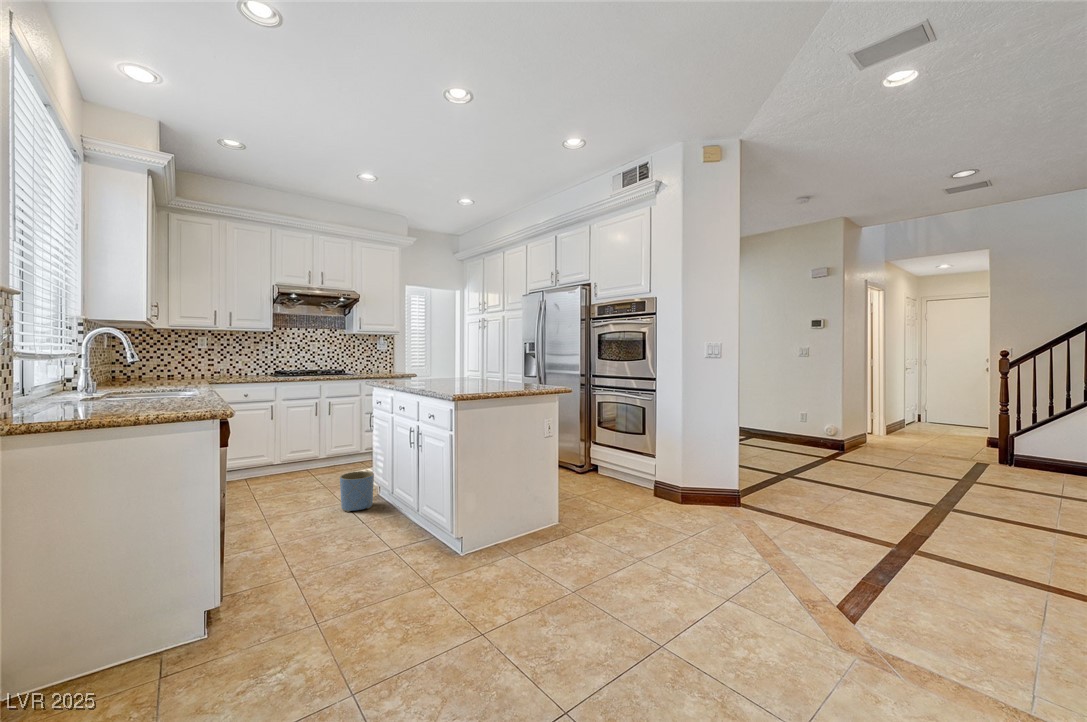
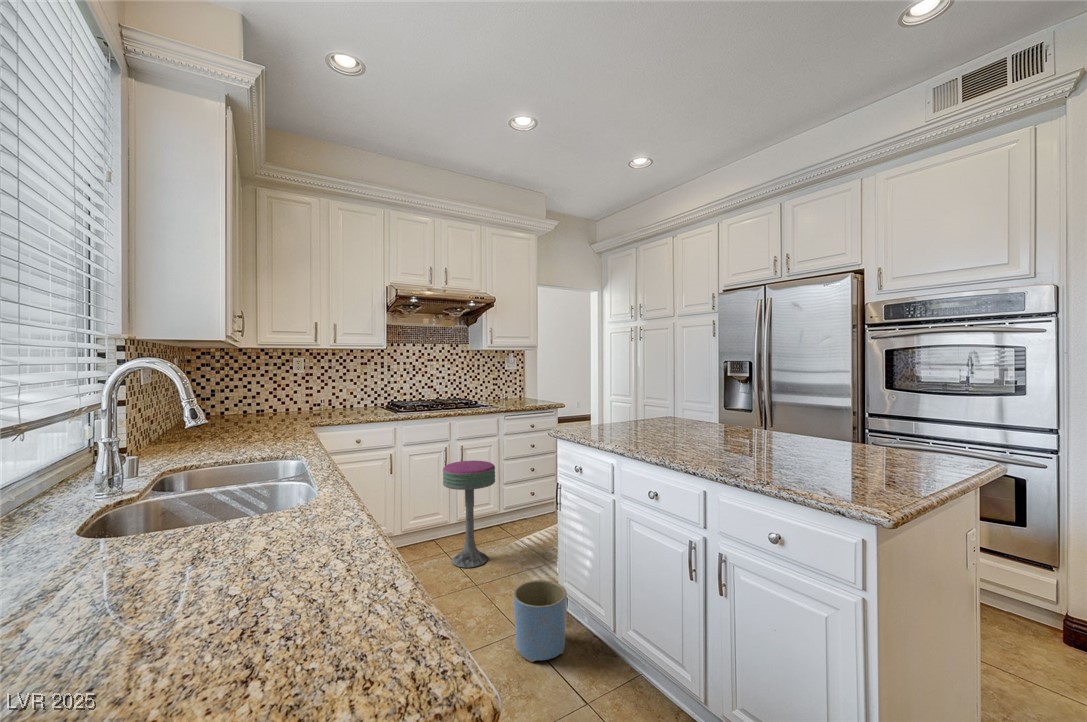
bar stool: none [311,411,351,481] -> present [443,461,495,568]

